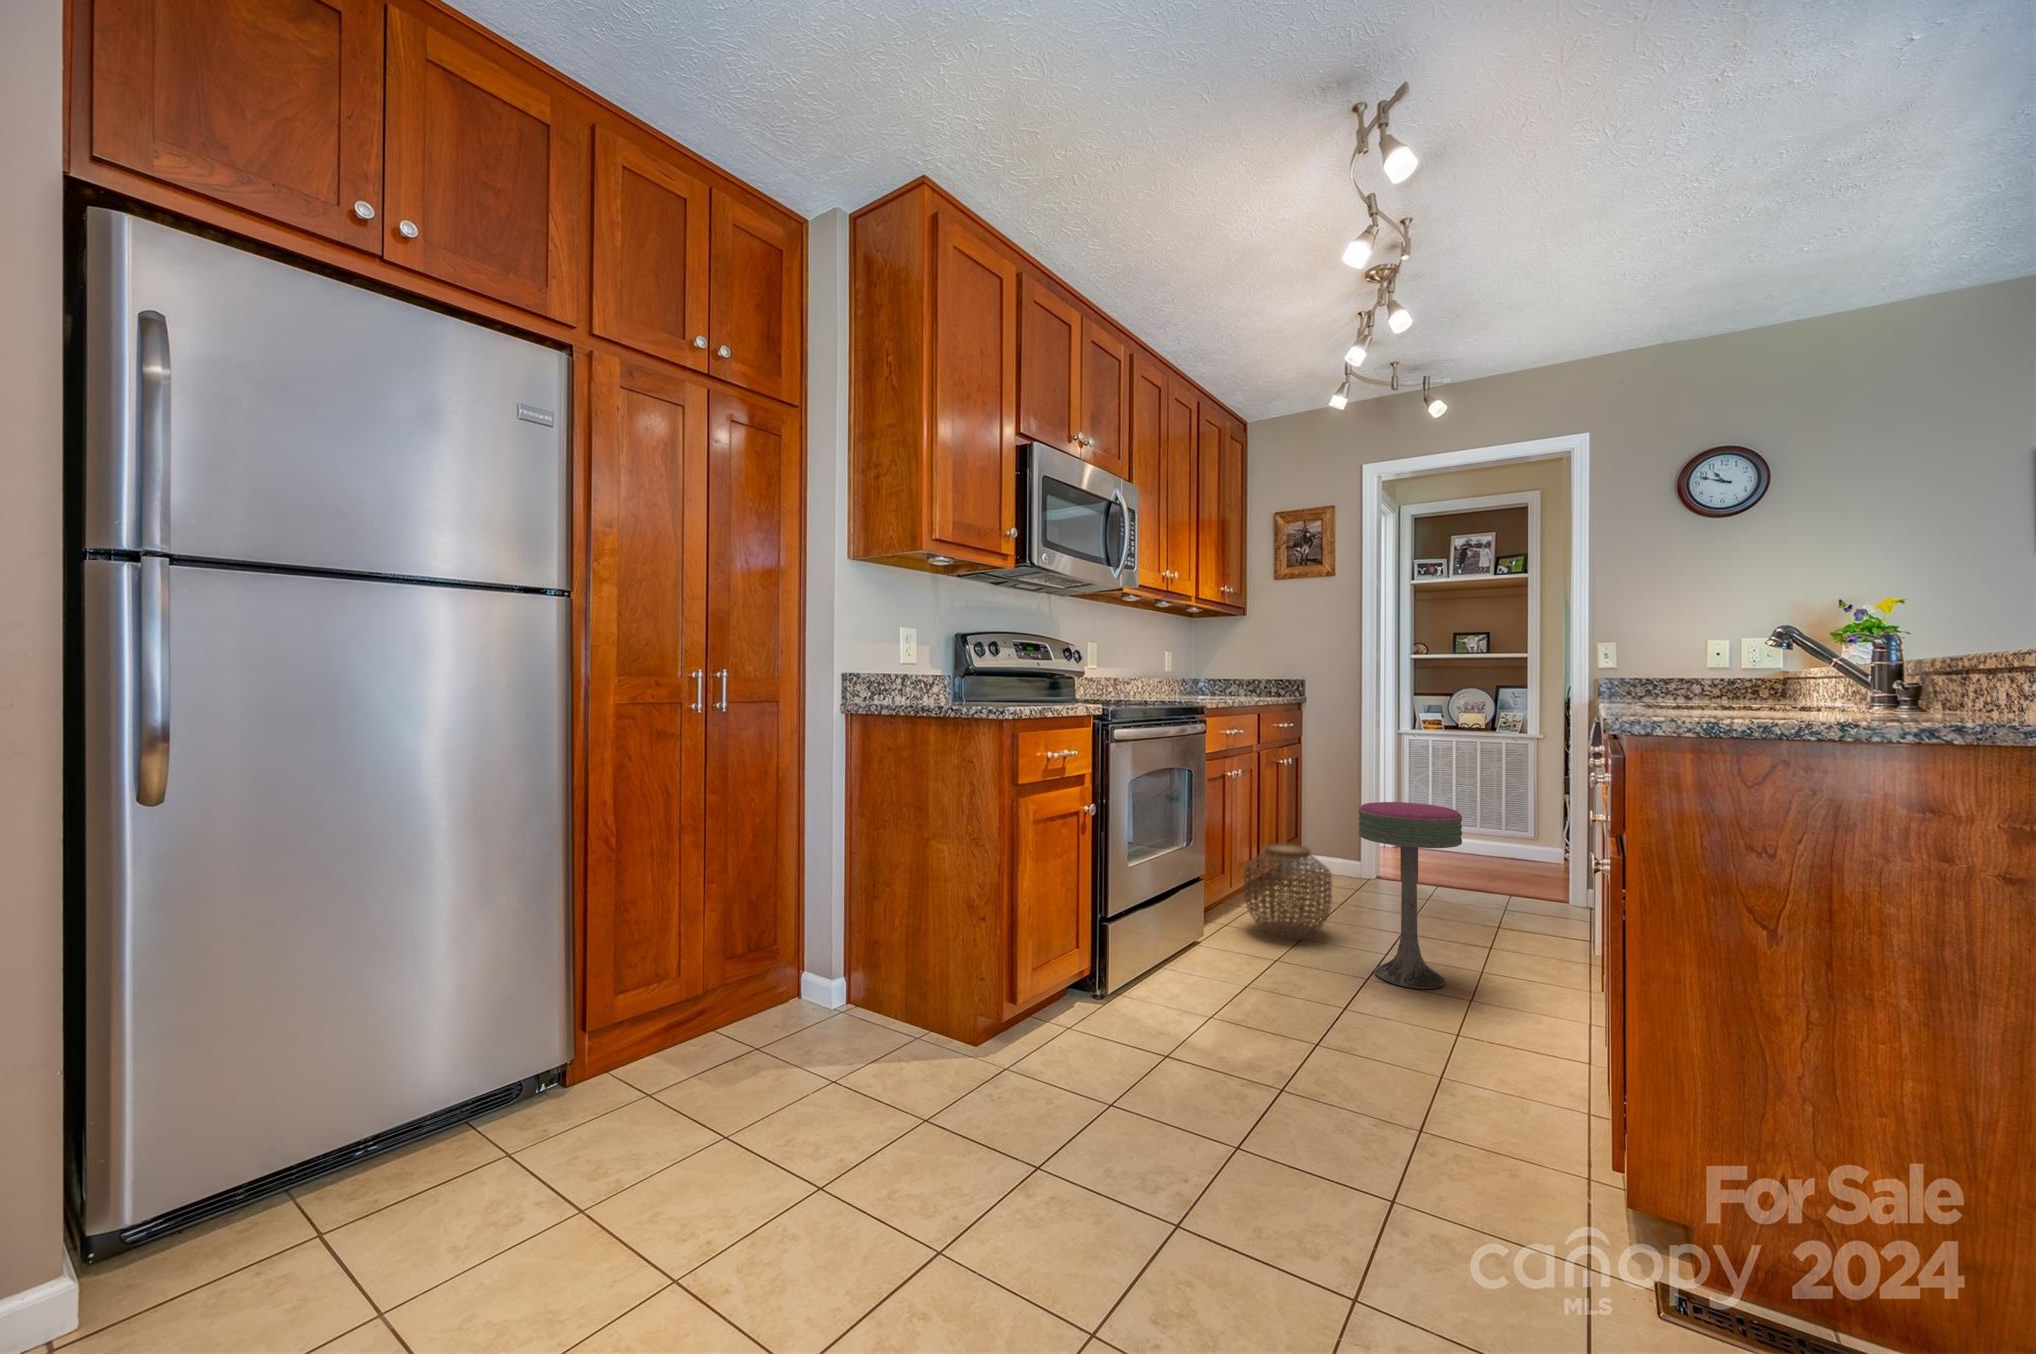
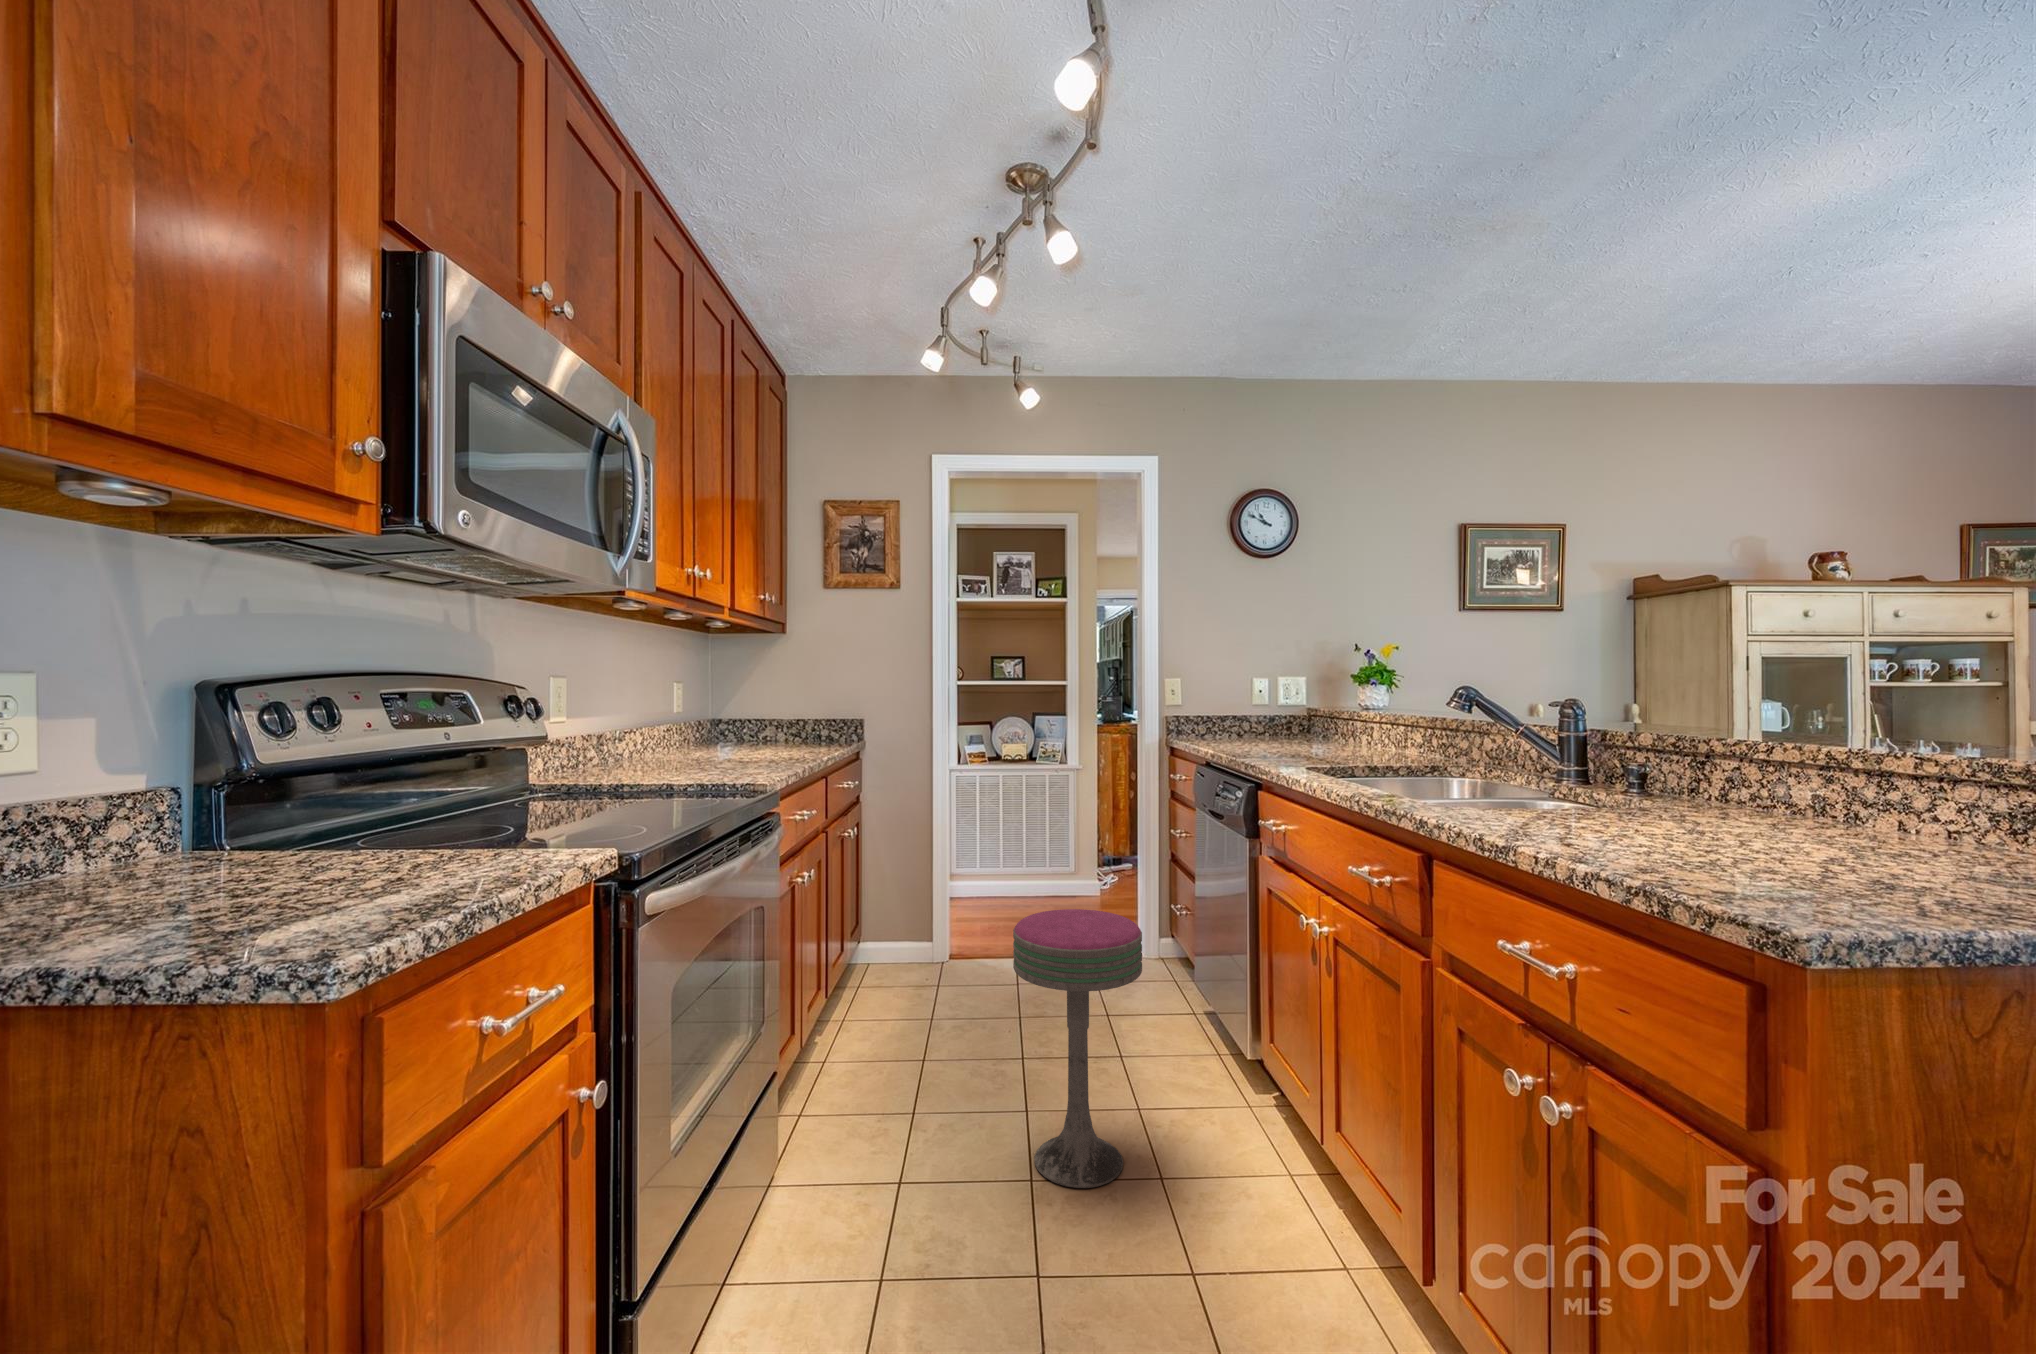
woven basket: present [1244,844,1331,940] -> none [831,977,953,1131]

